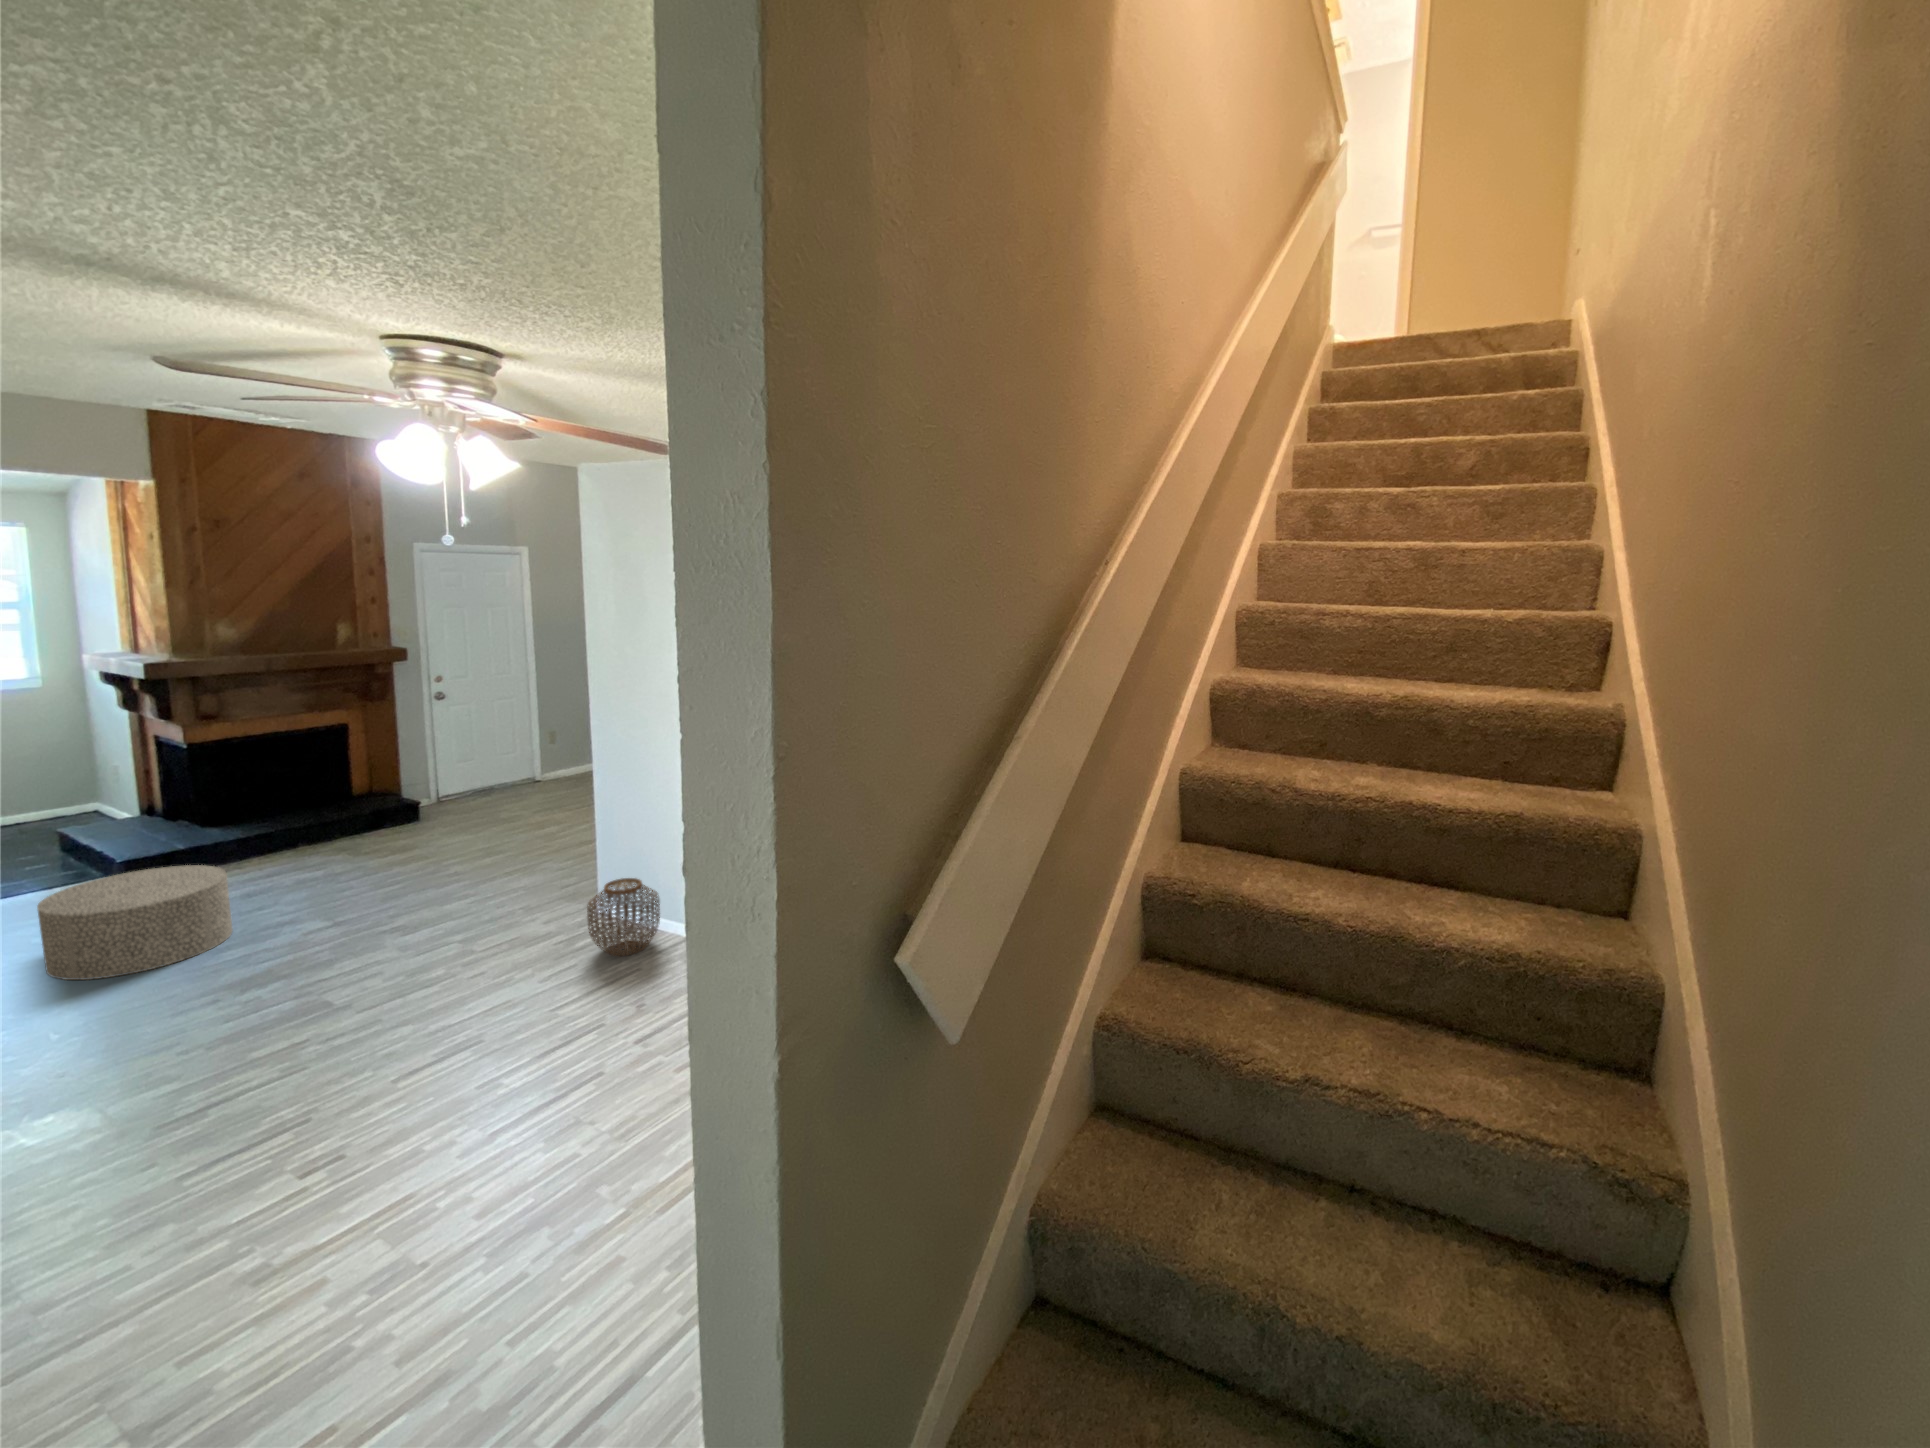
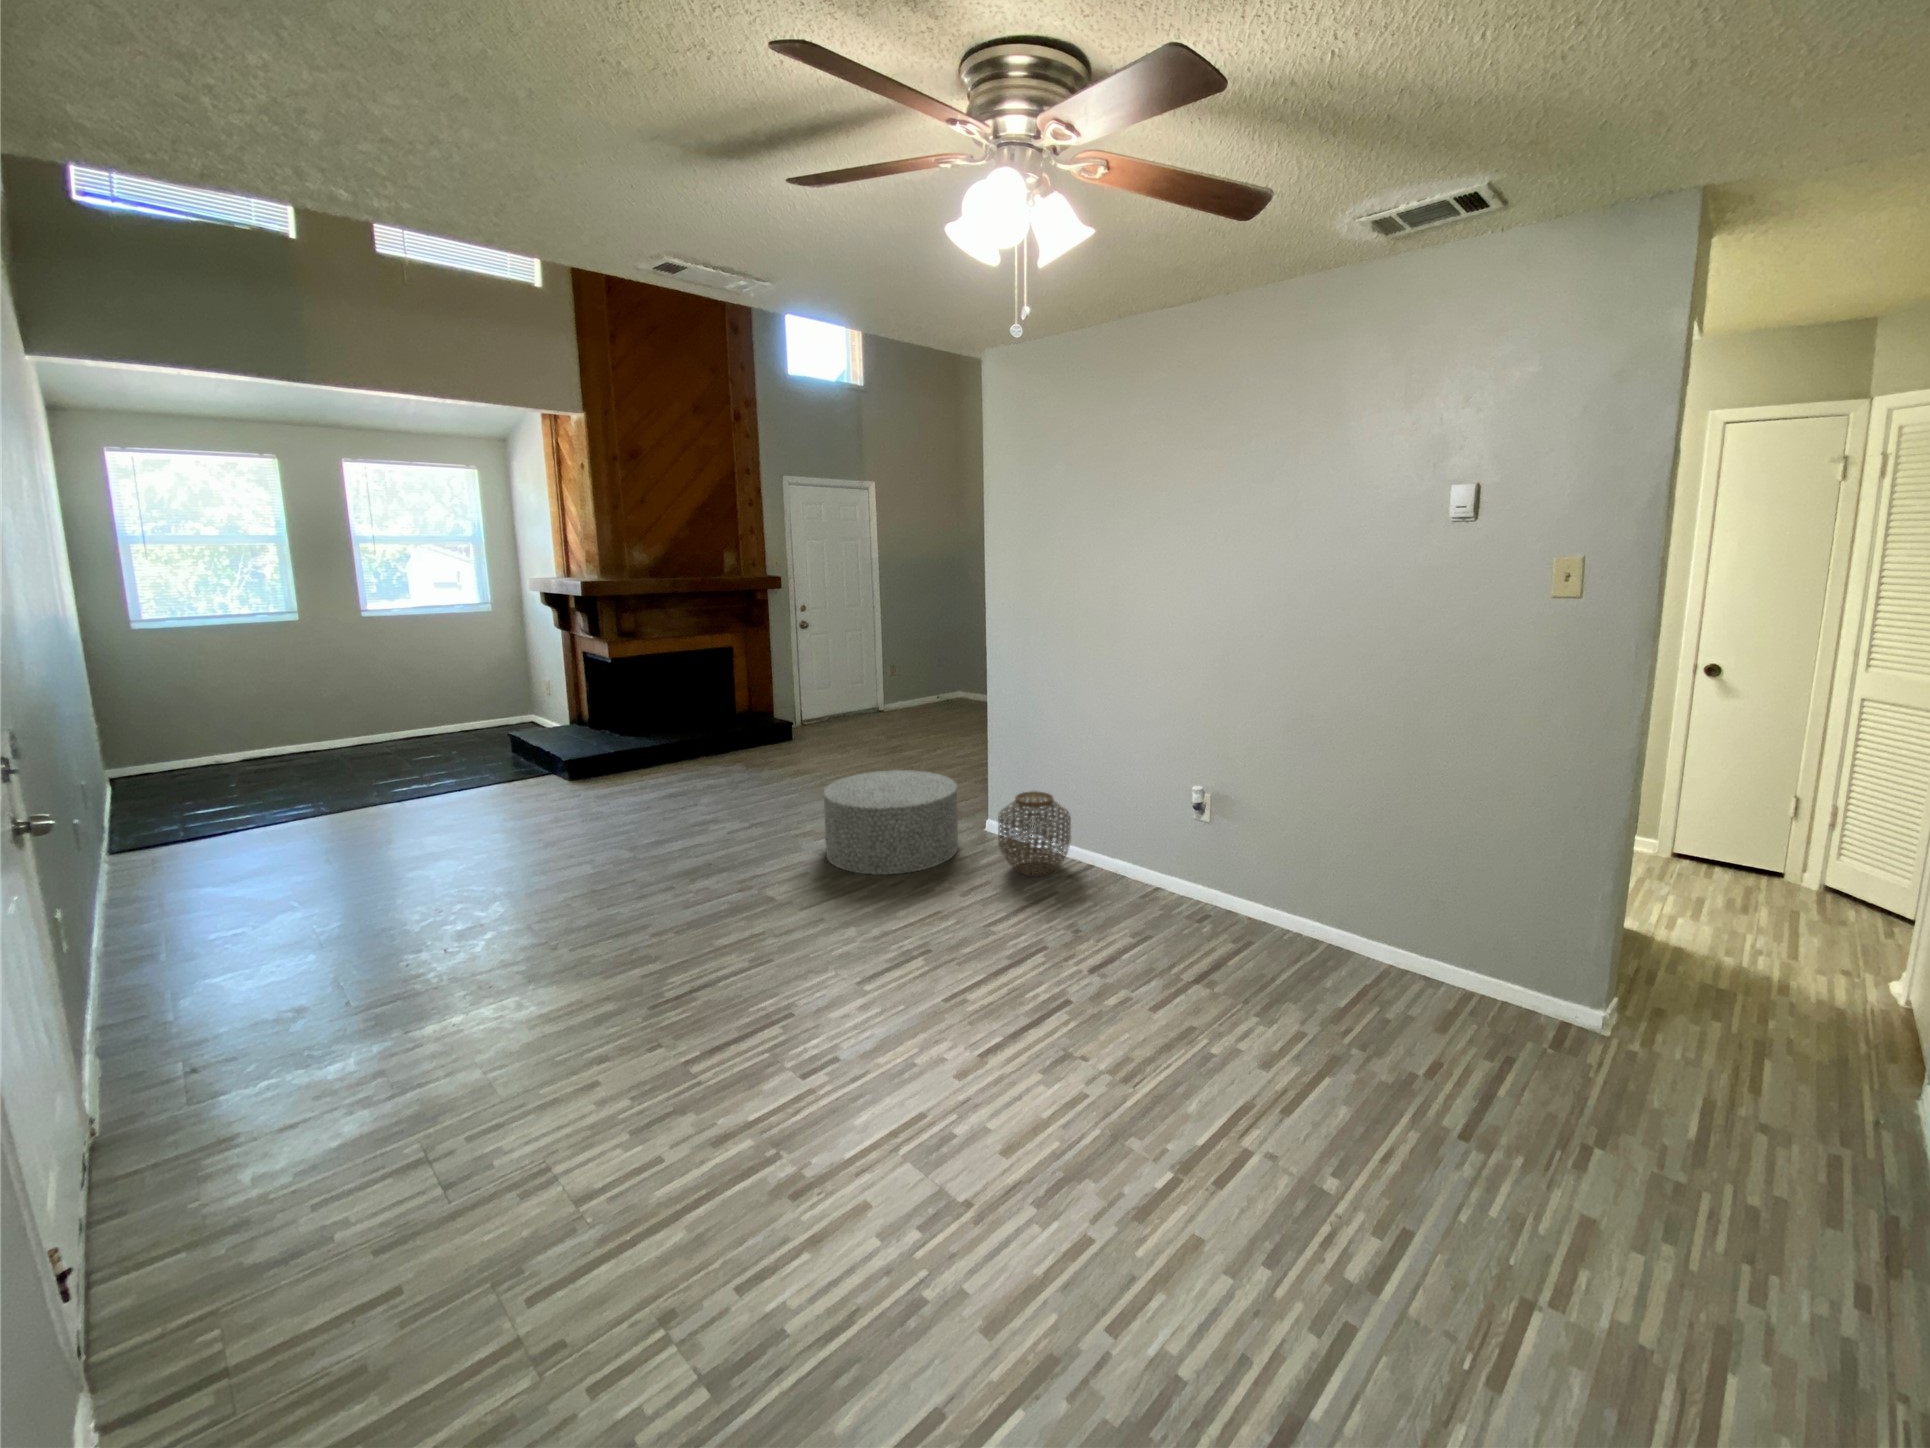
ottoman: present [37,865,233,980] -> present [824,770,958,875]

